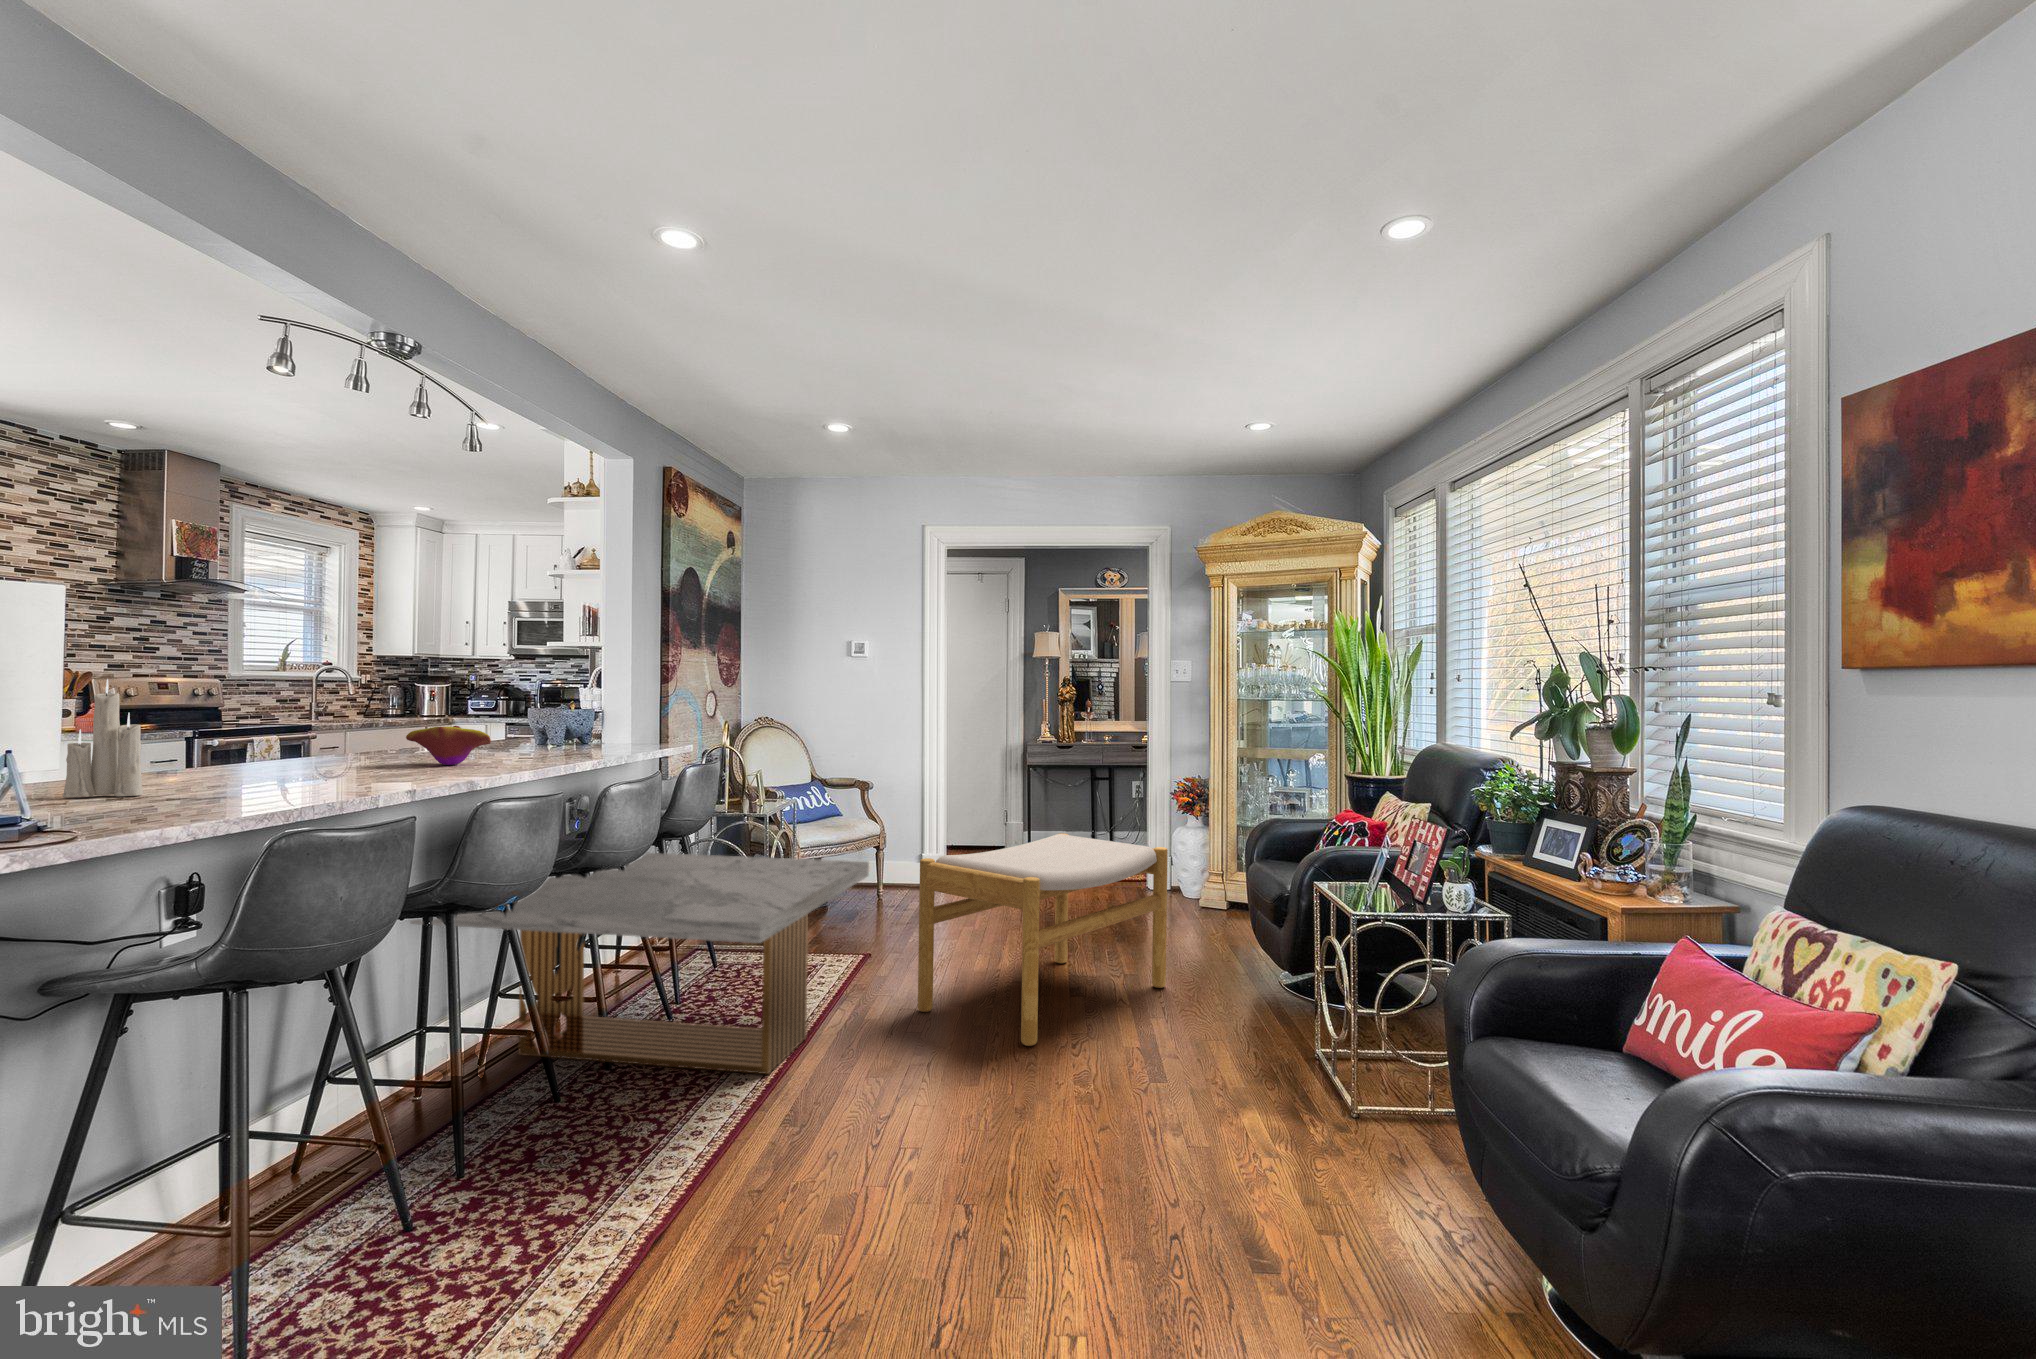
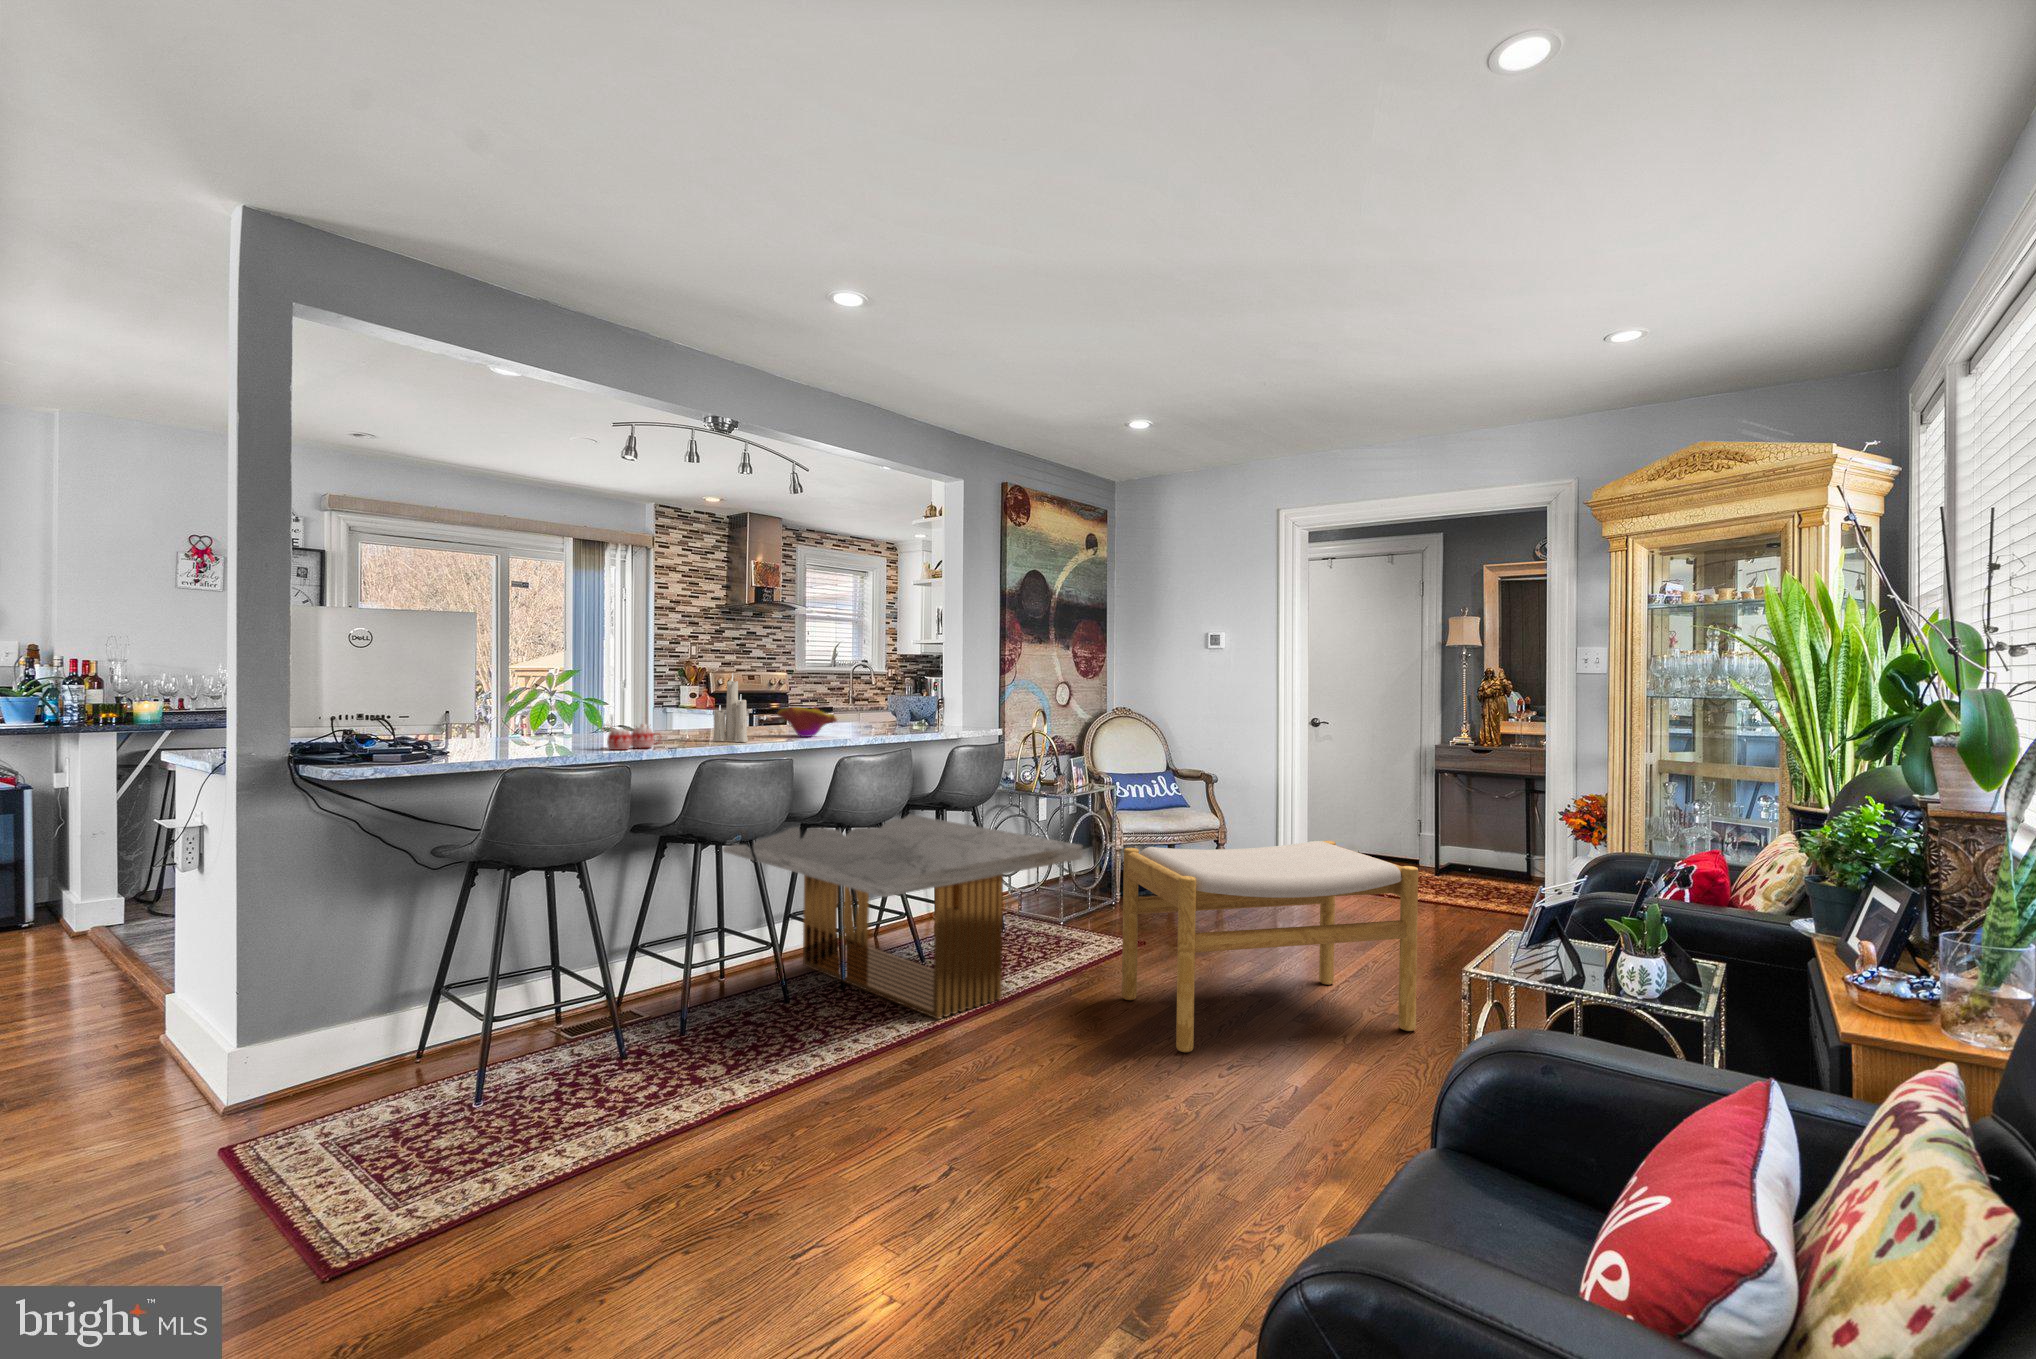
candle: present [62,679,144,797] -> present [713,674,748,742]
mug: none [231,757,325,798] -> present [603,724,660,750]

